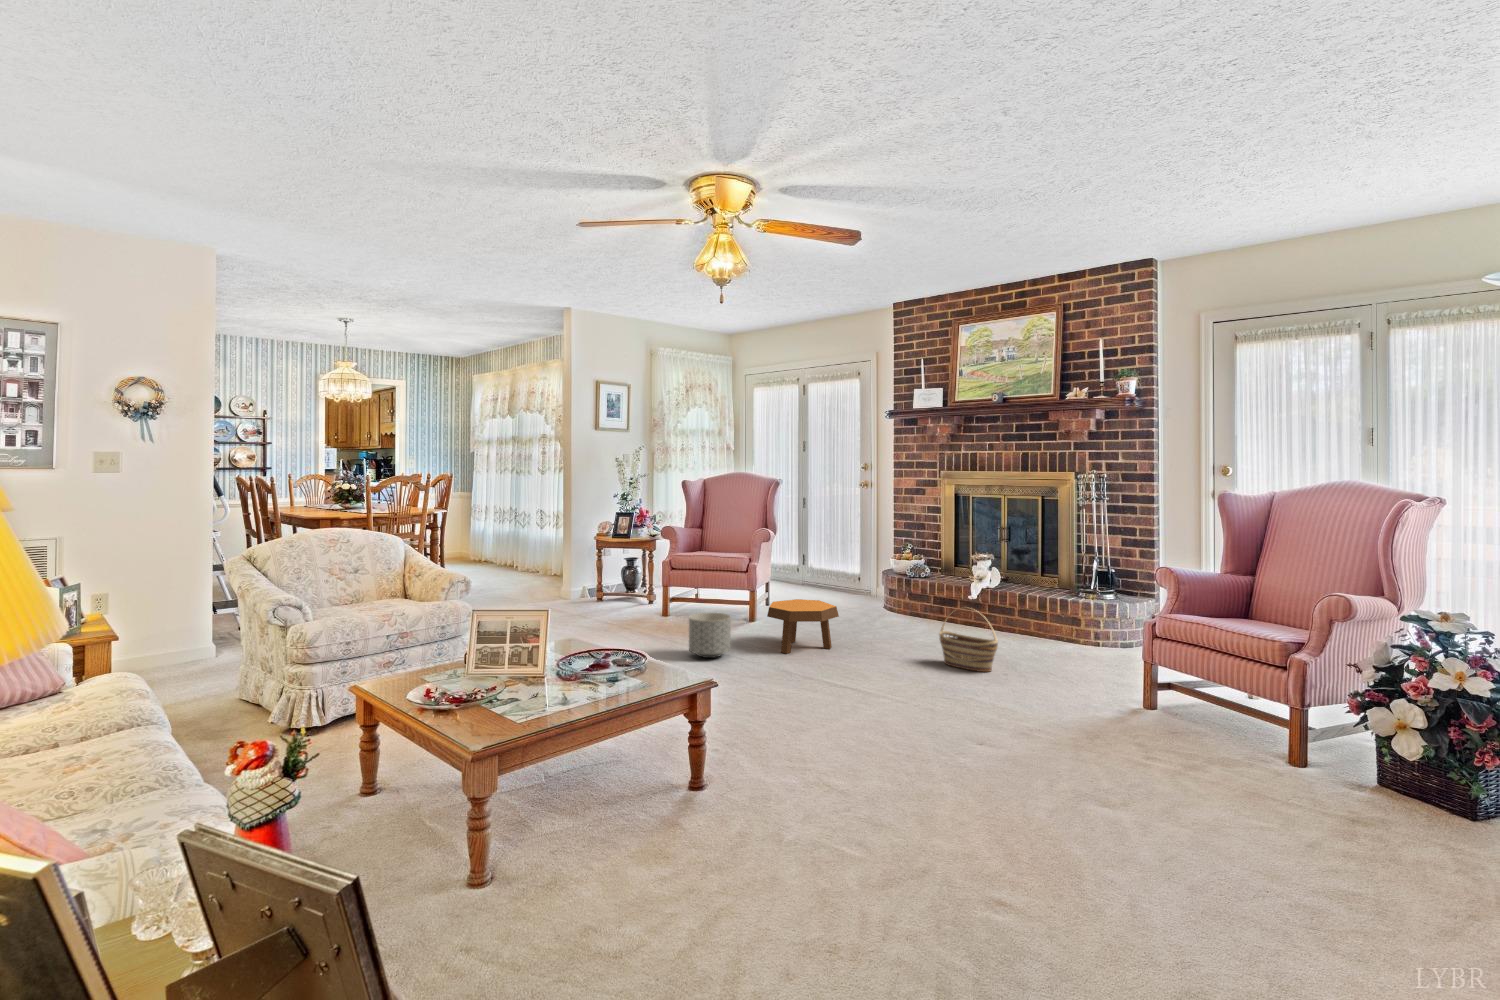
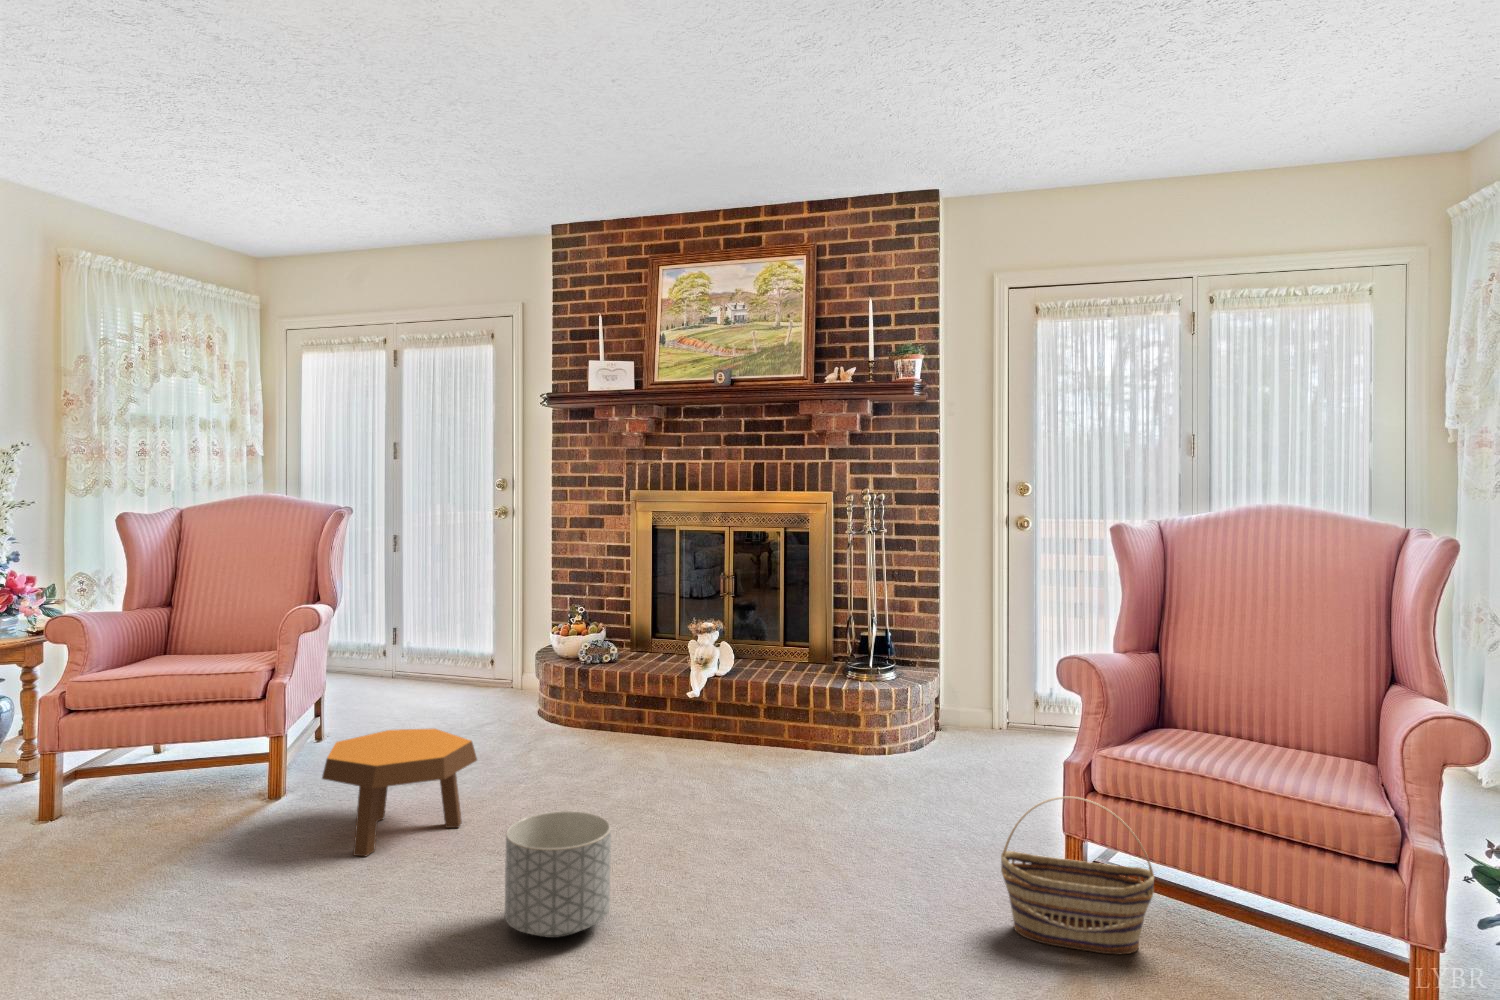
planter: present [689,613,731,658] -> present [505,811,611,938]
basket: present [939,619,998,672] -> present [1001,797,1154,954]

